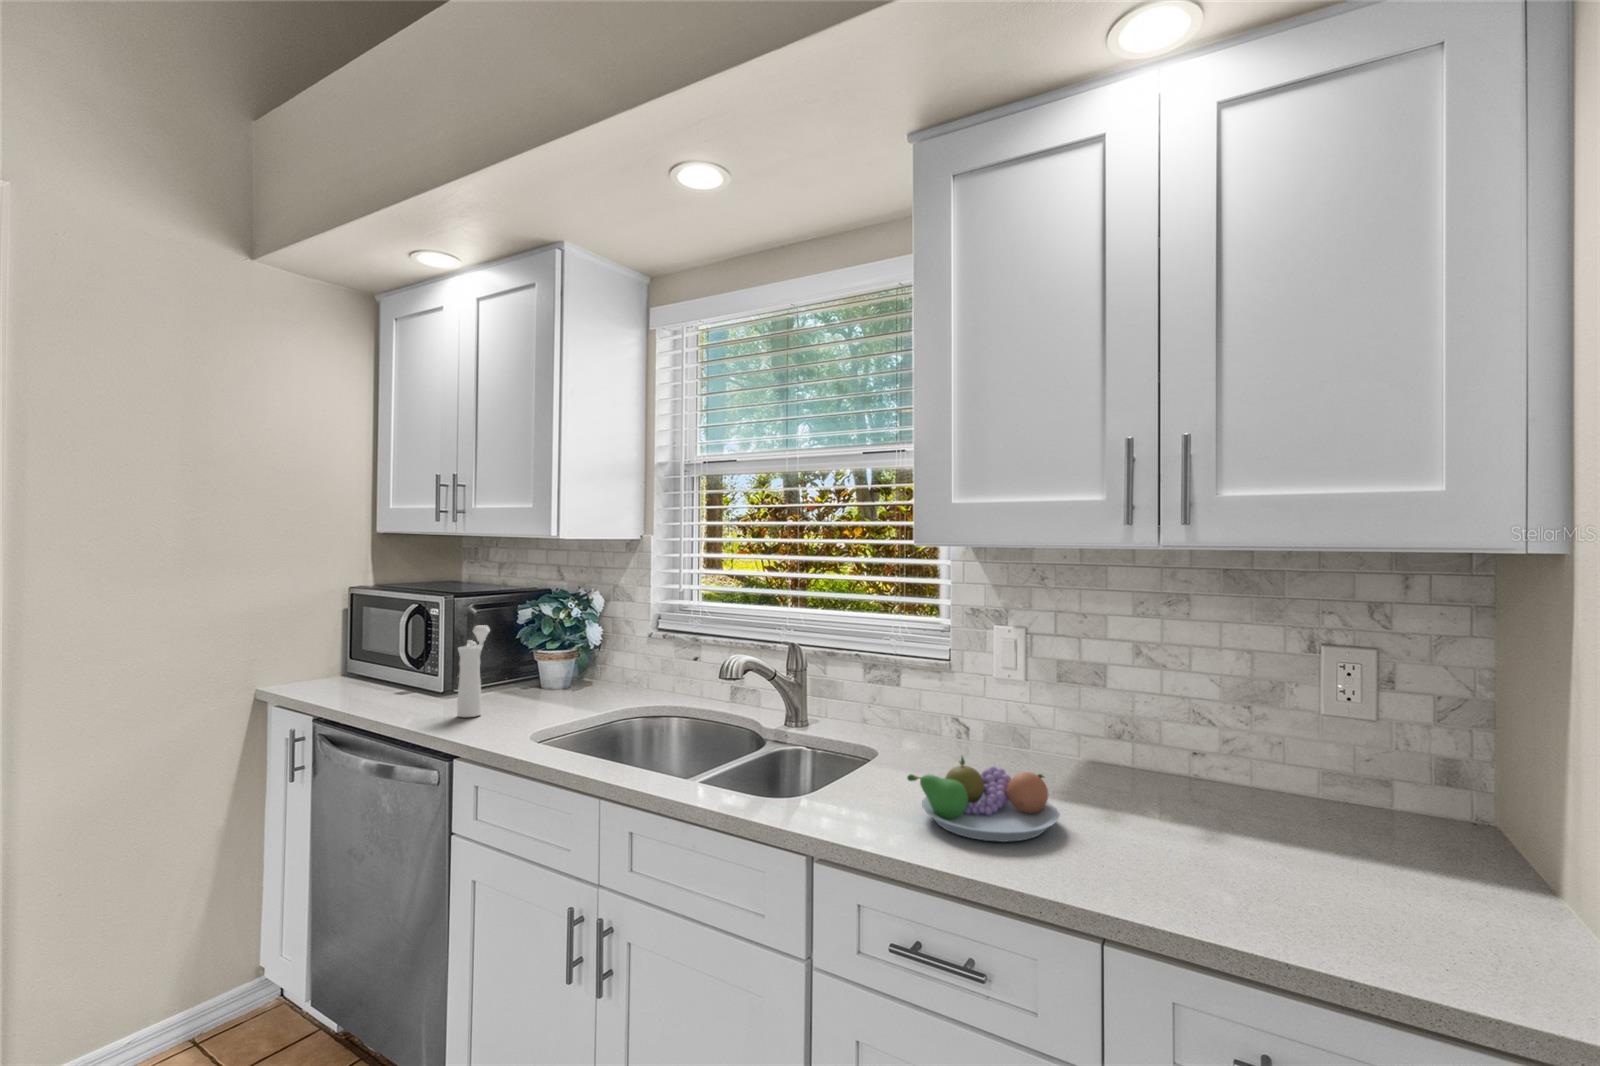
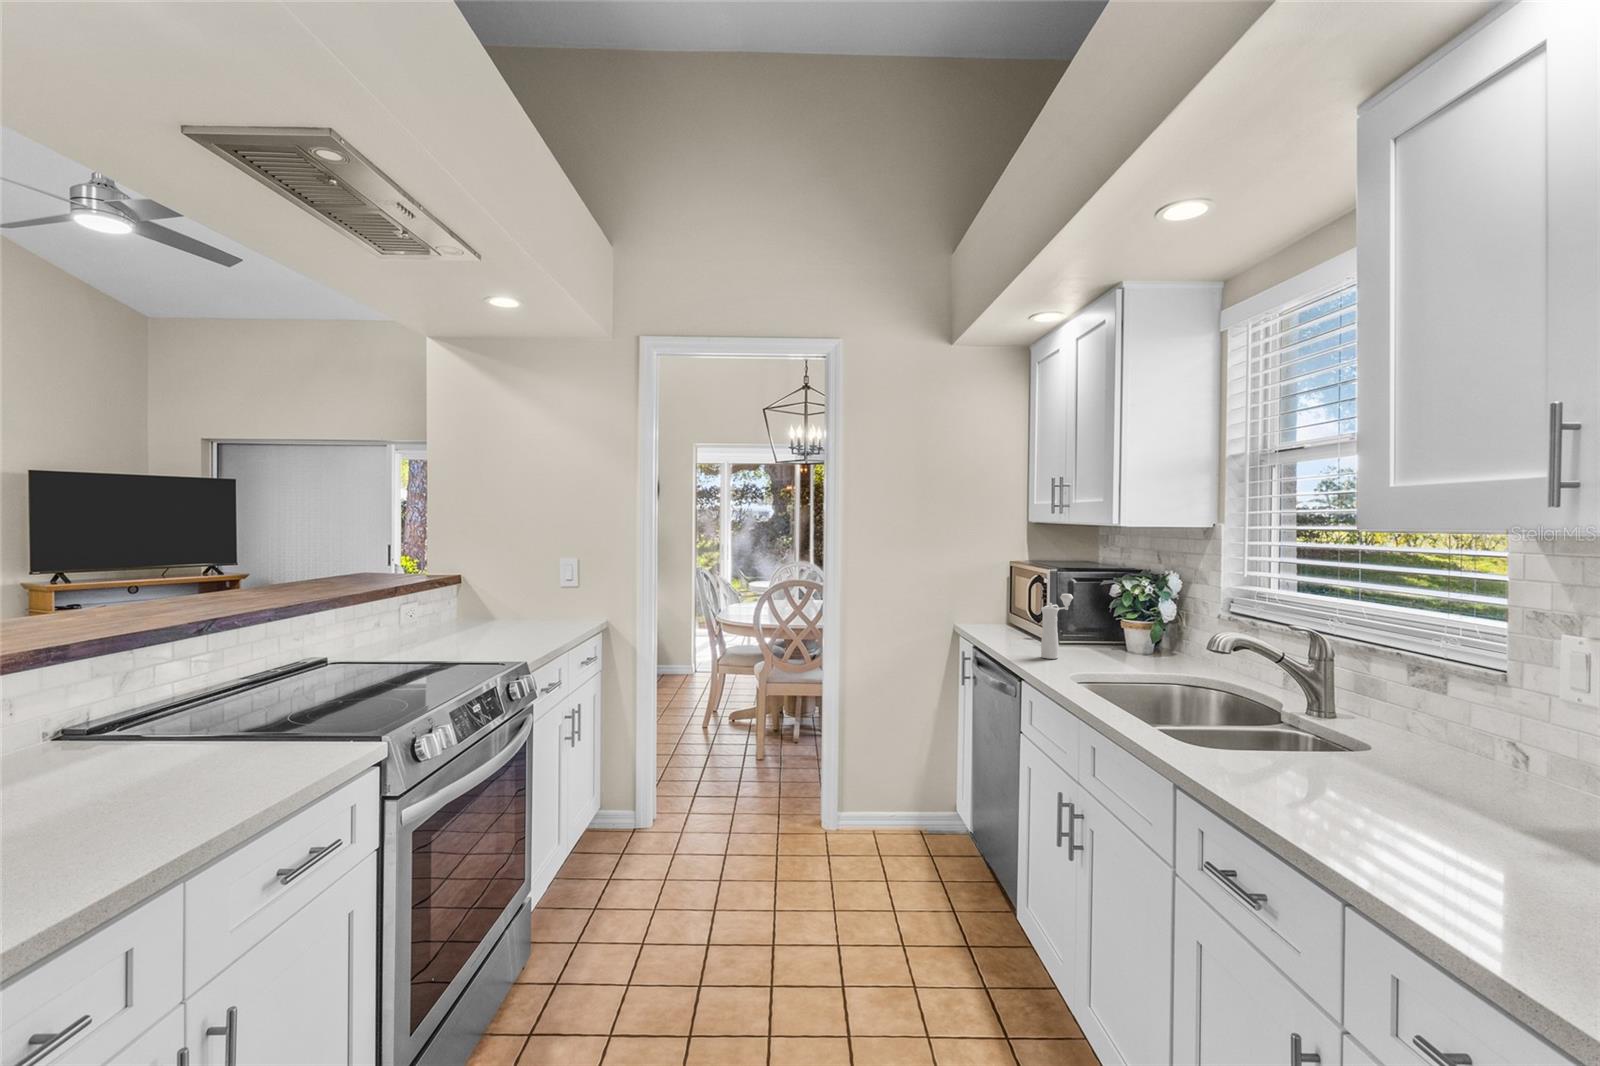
fruit bowl: present [907,757,1060,842] -> none [1284,753,1467,848]

